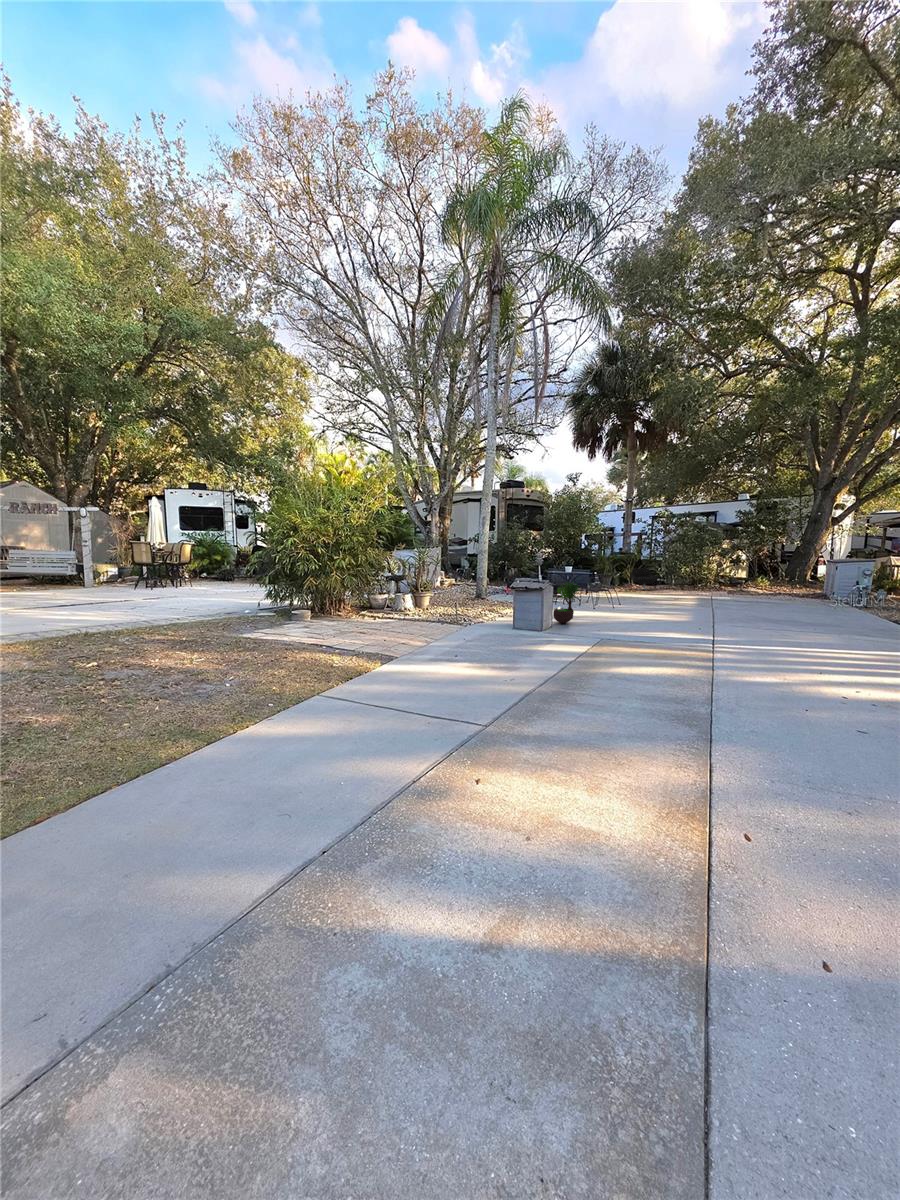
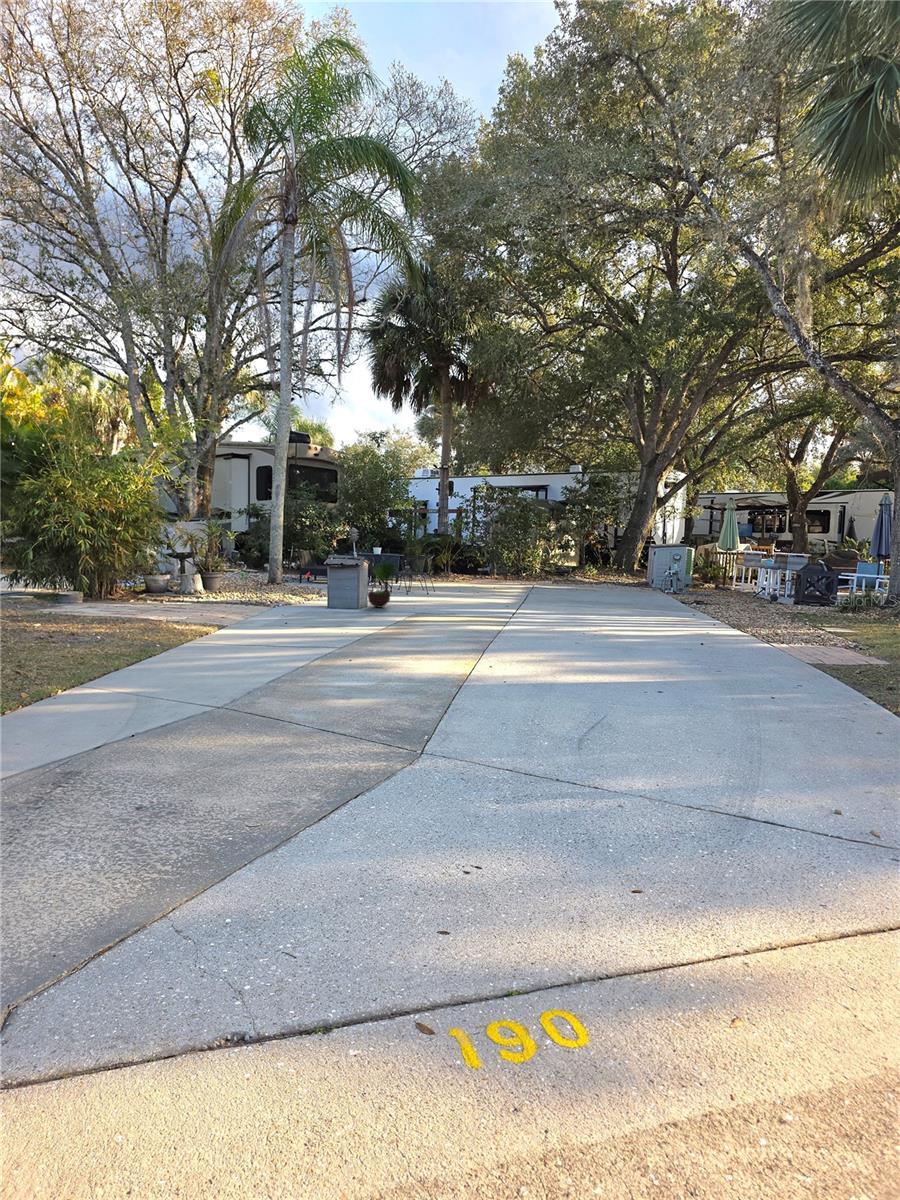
lounge chair: present [631,568,658,590] -> none [448,552,479,579]

